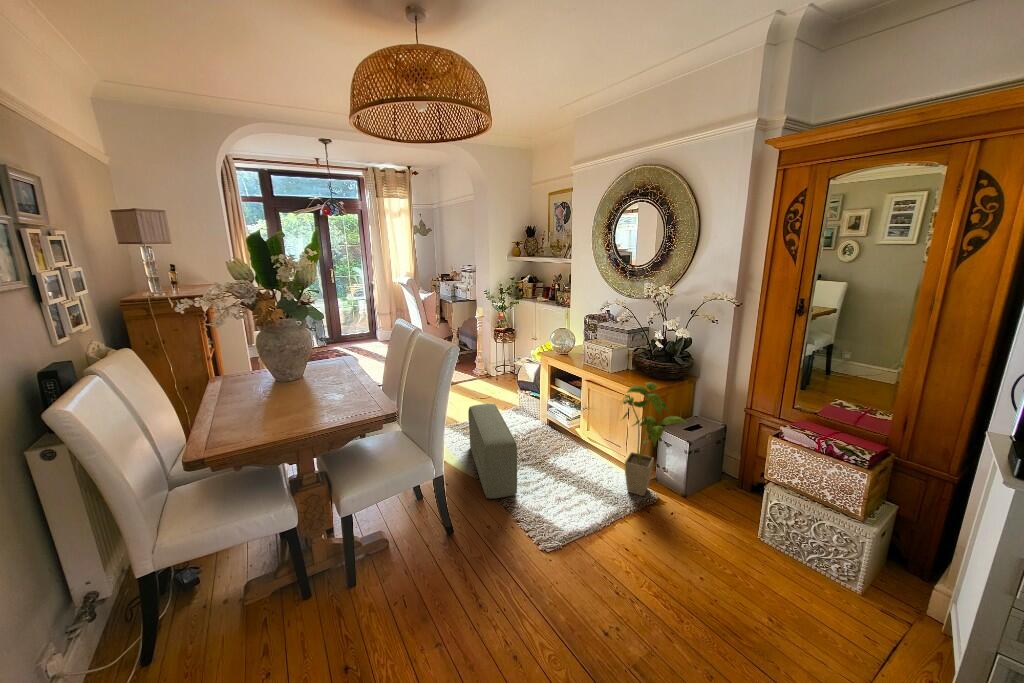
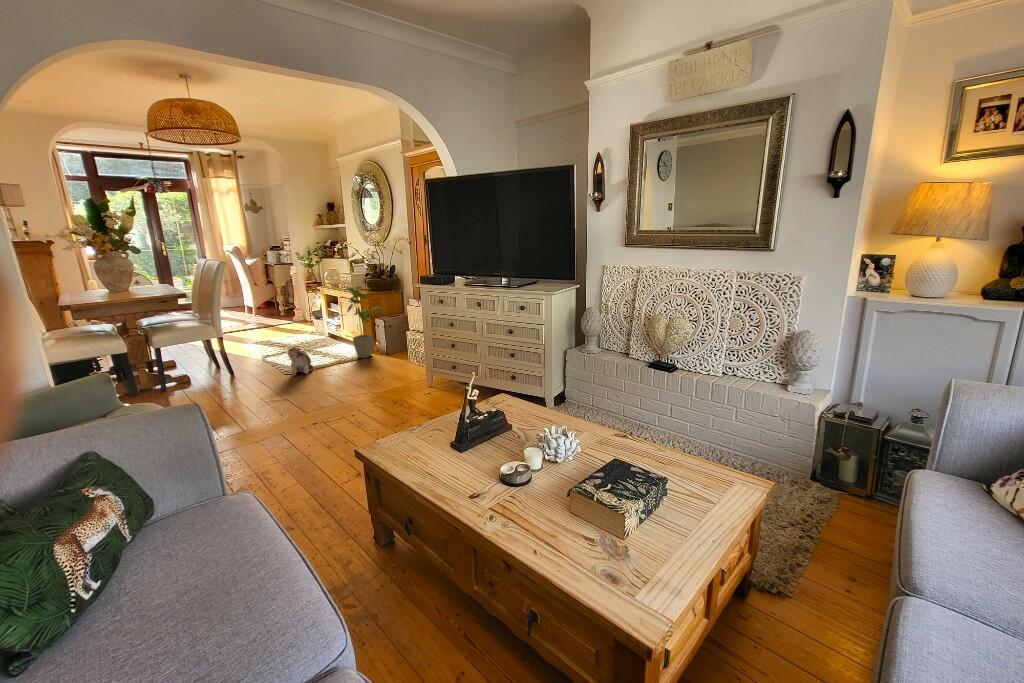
pouf: present [468,404,517,499] -> none [257,319,285,365]
plush toy: none [549,501,580,552] -> present [288,347,313,375]

